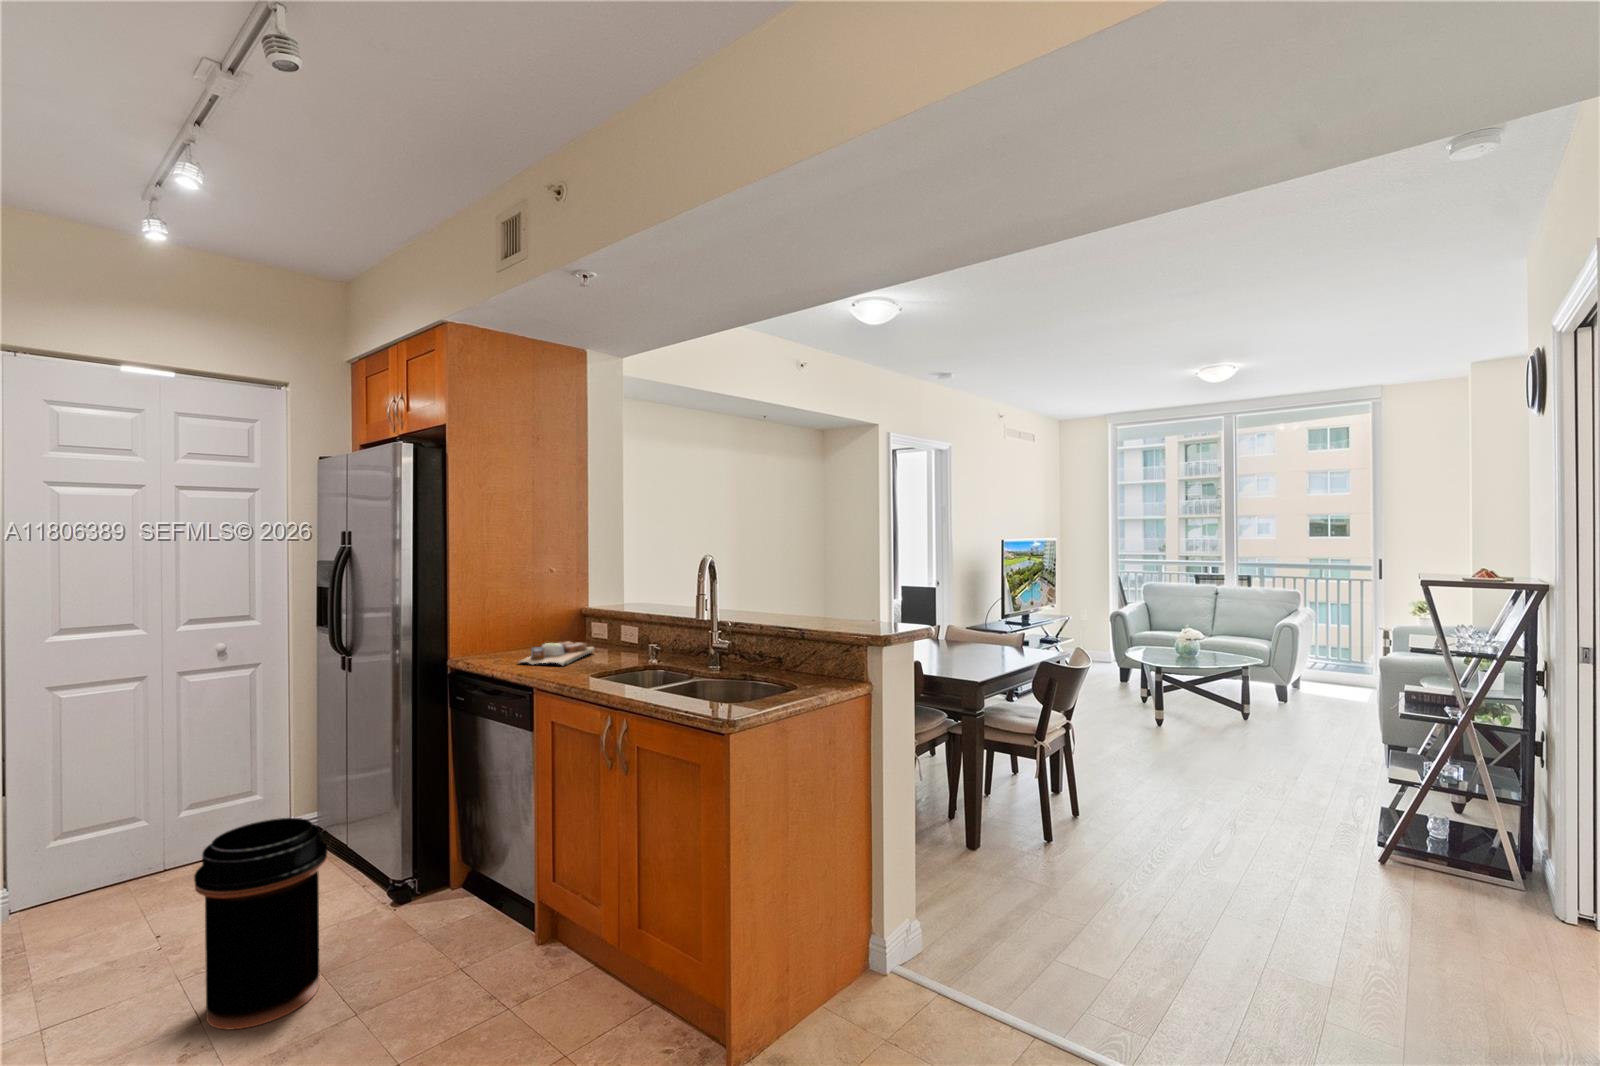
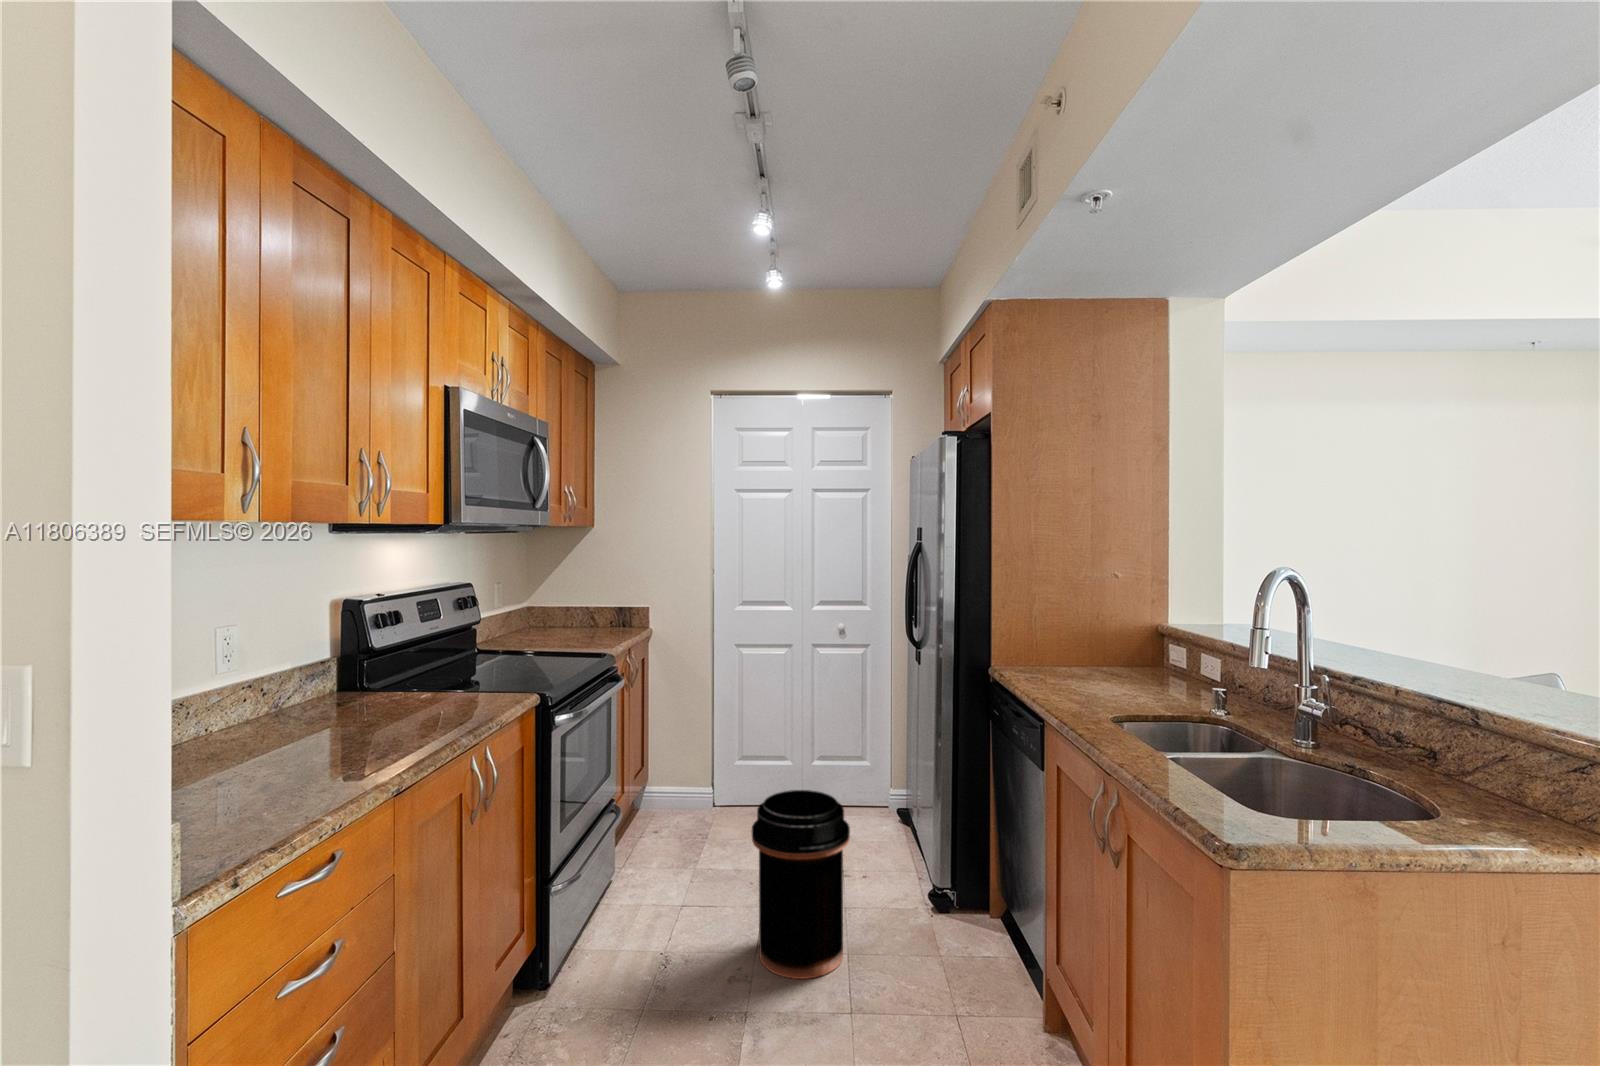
cutting board: present [518,641,594,666] -> none [1044,664,1159,697]

